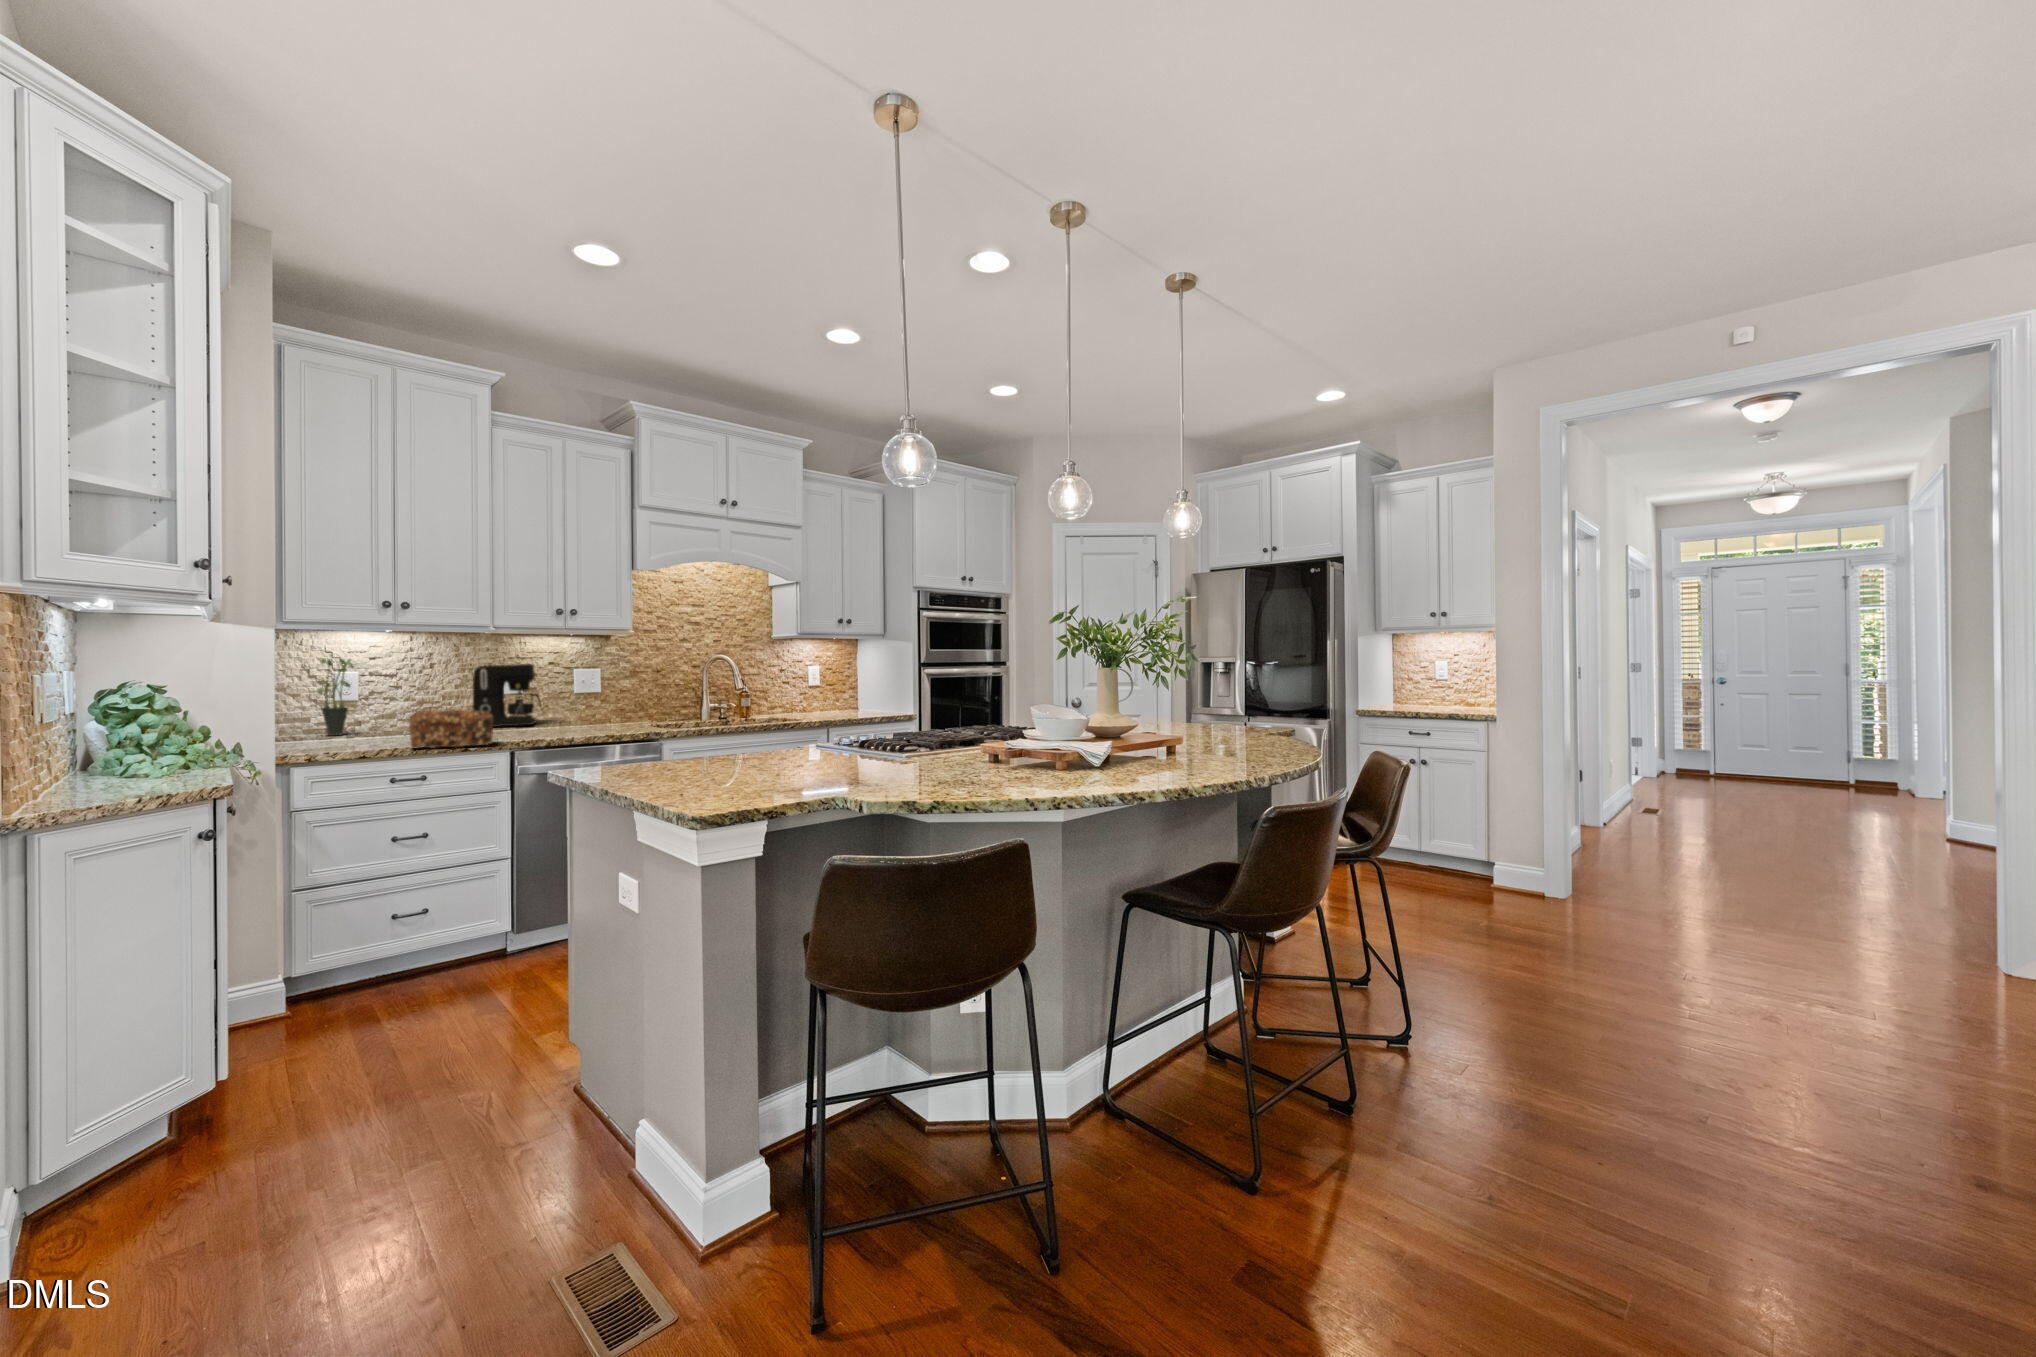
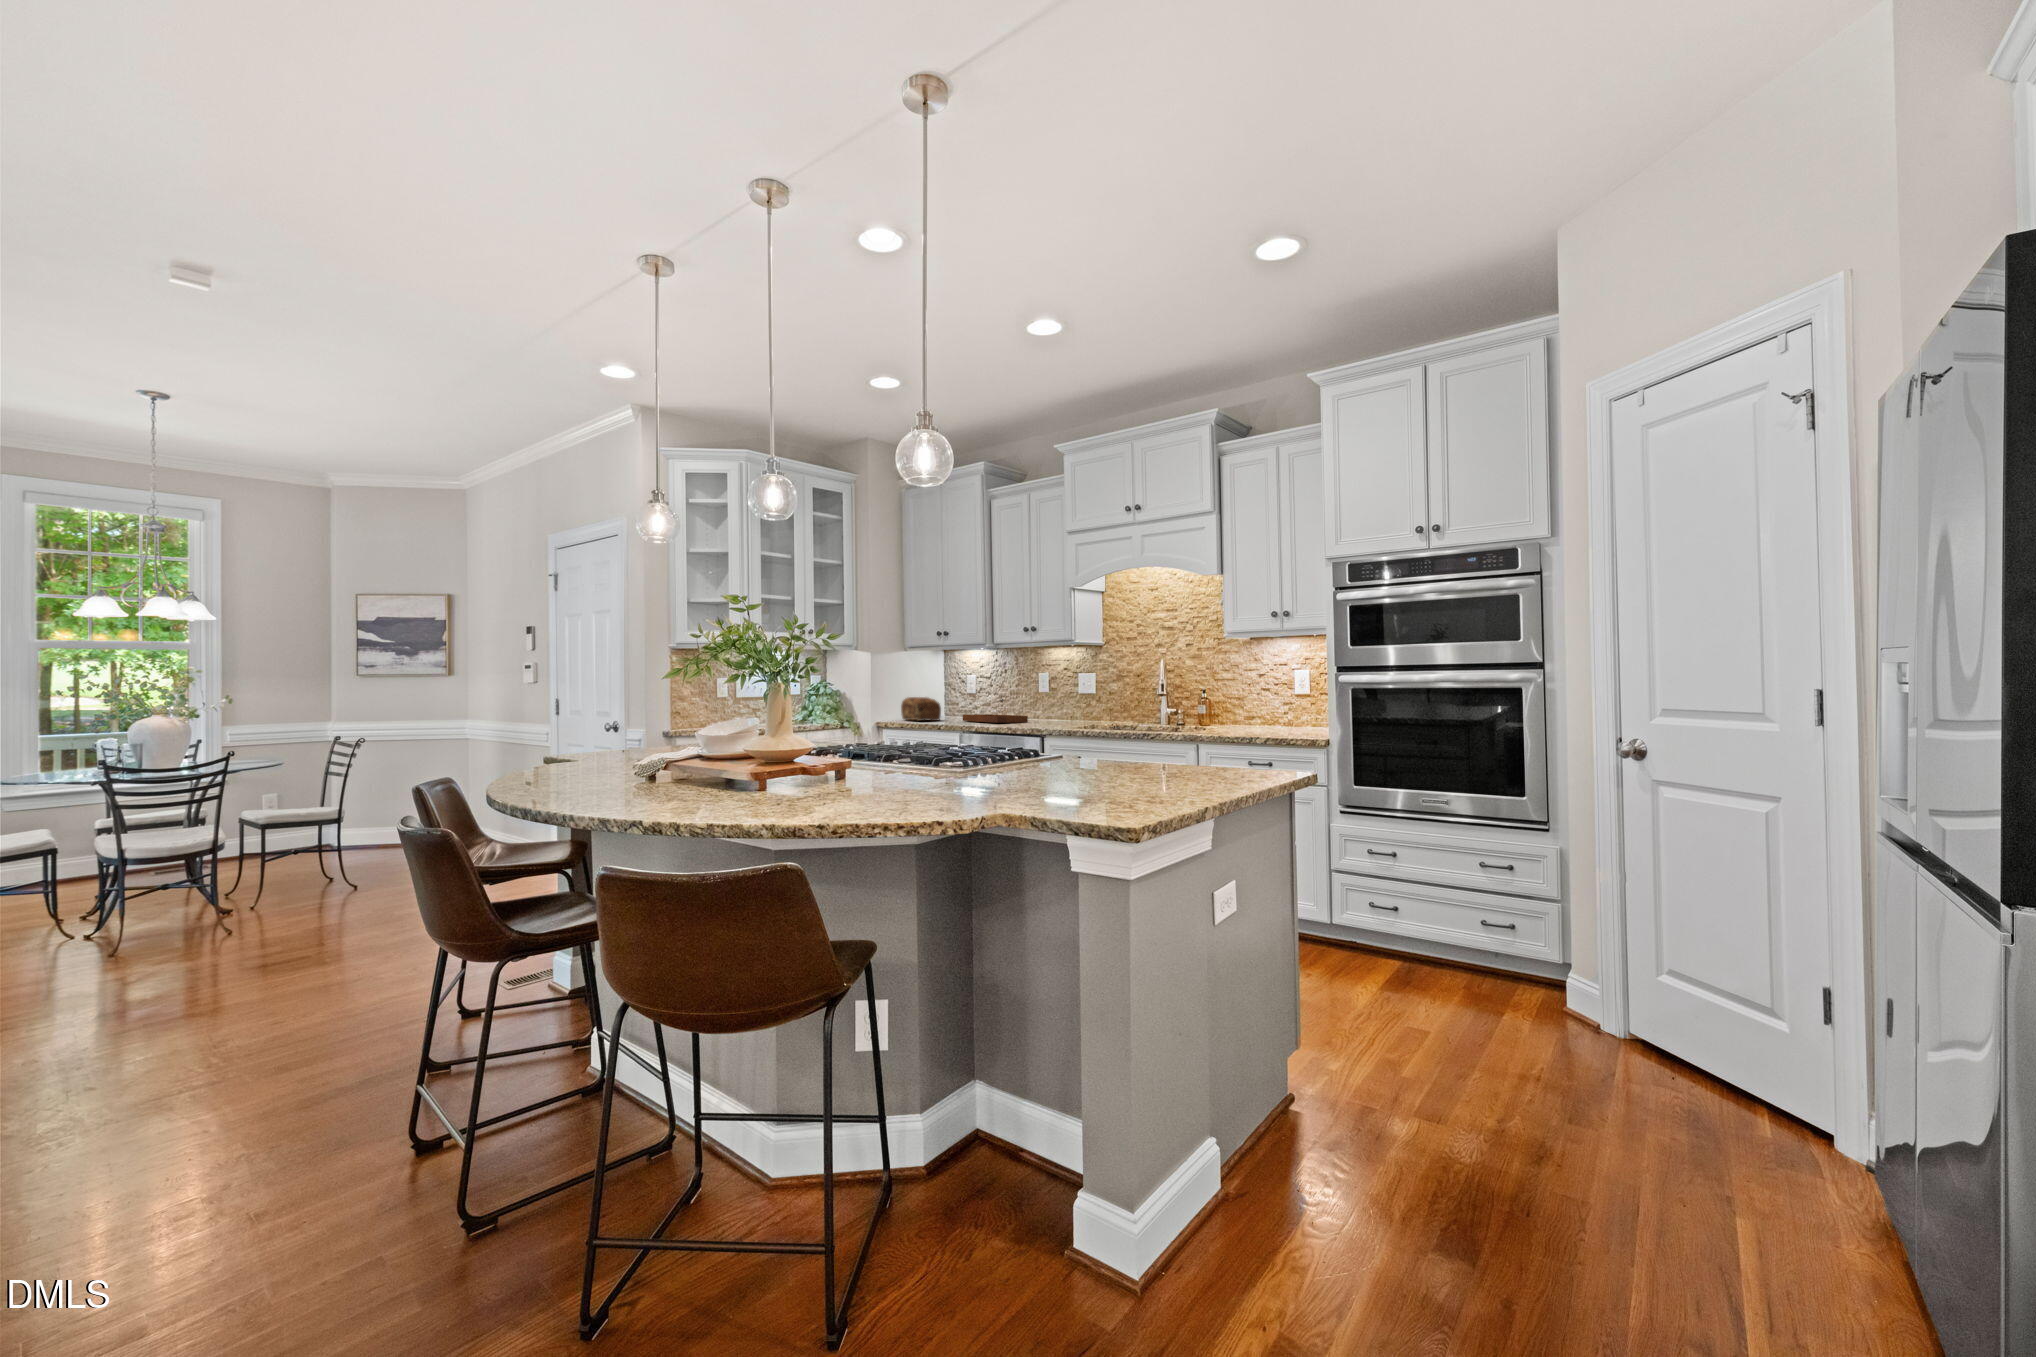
potted plant: present [317,658,354,736] -> none [952,664,972,715]
coffee maker: present [472,664,541,727] -> none [1019,669,1061,716]
tray: none [533,704,636,738] -> present [963,698,1028,723]

